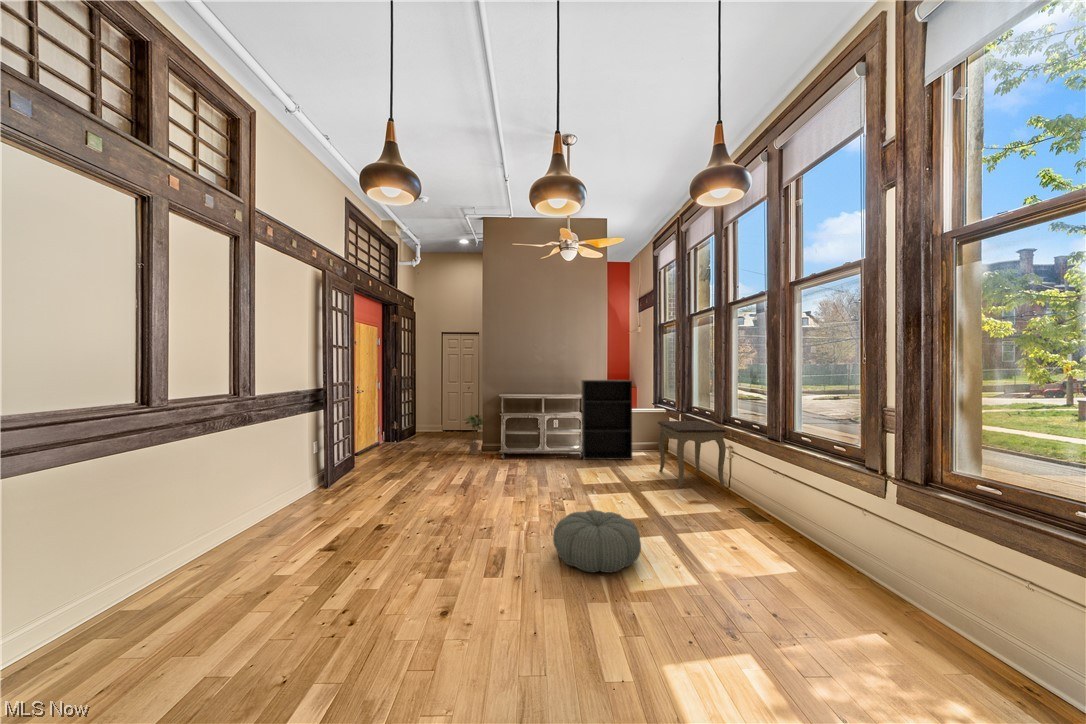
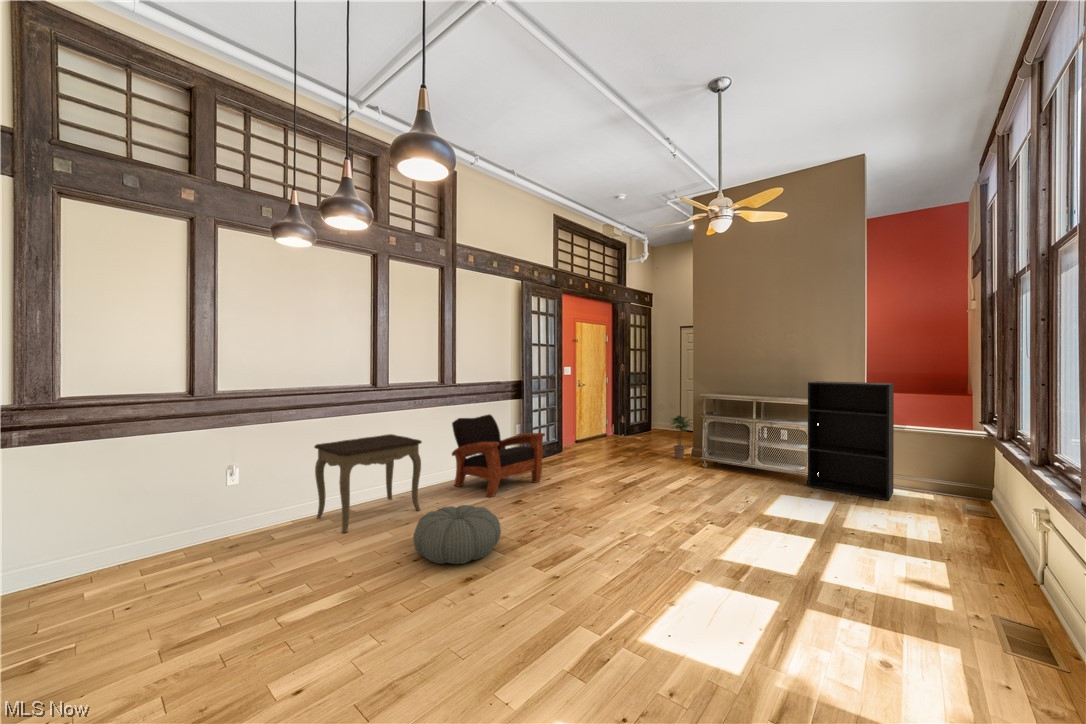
side table: present [658,421,726,488] -> present [314,434,422,533]
armchair: none [252,432,379,533] -> present [452,414,545,497]
pouf: present [553,510,641,573] -> present [413,505,501,564]

